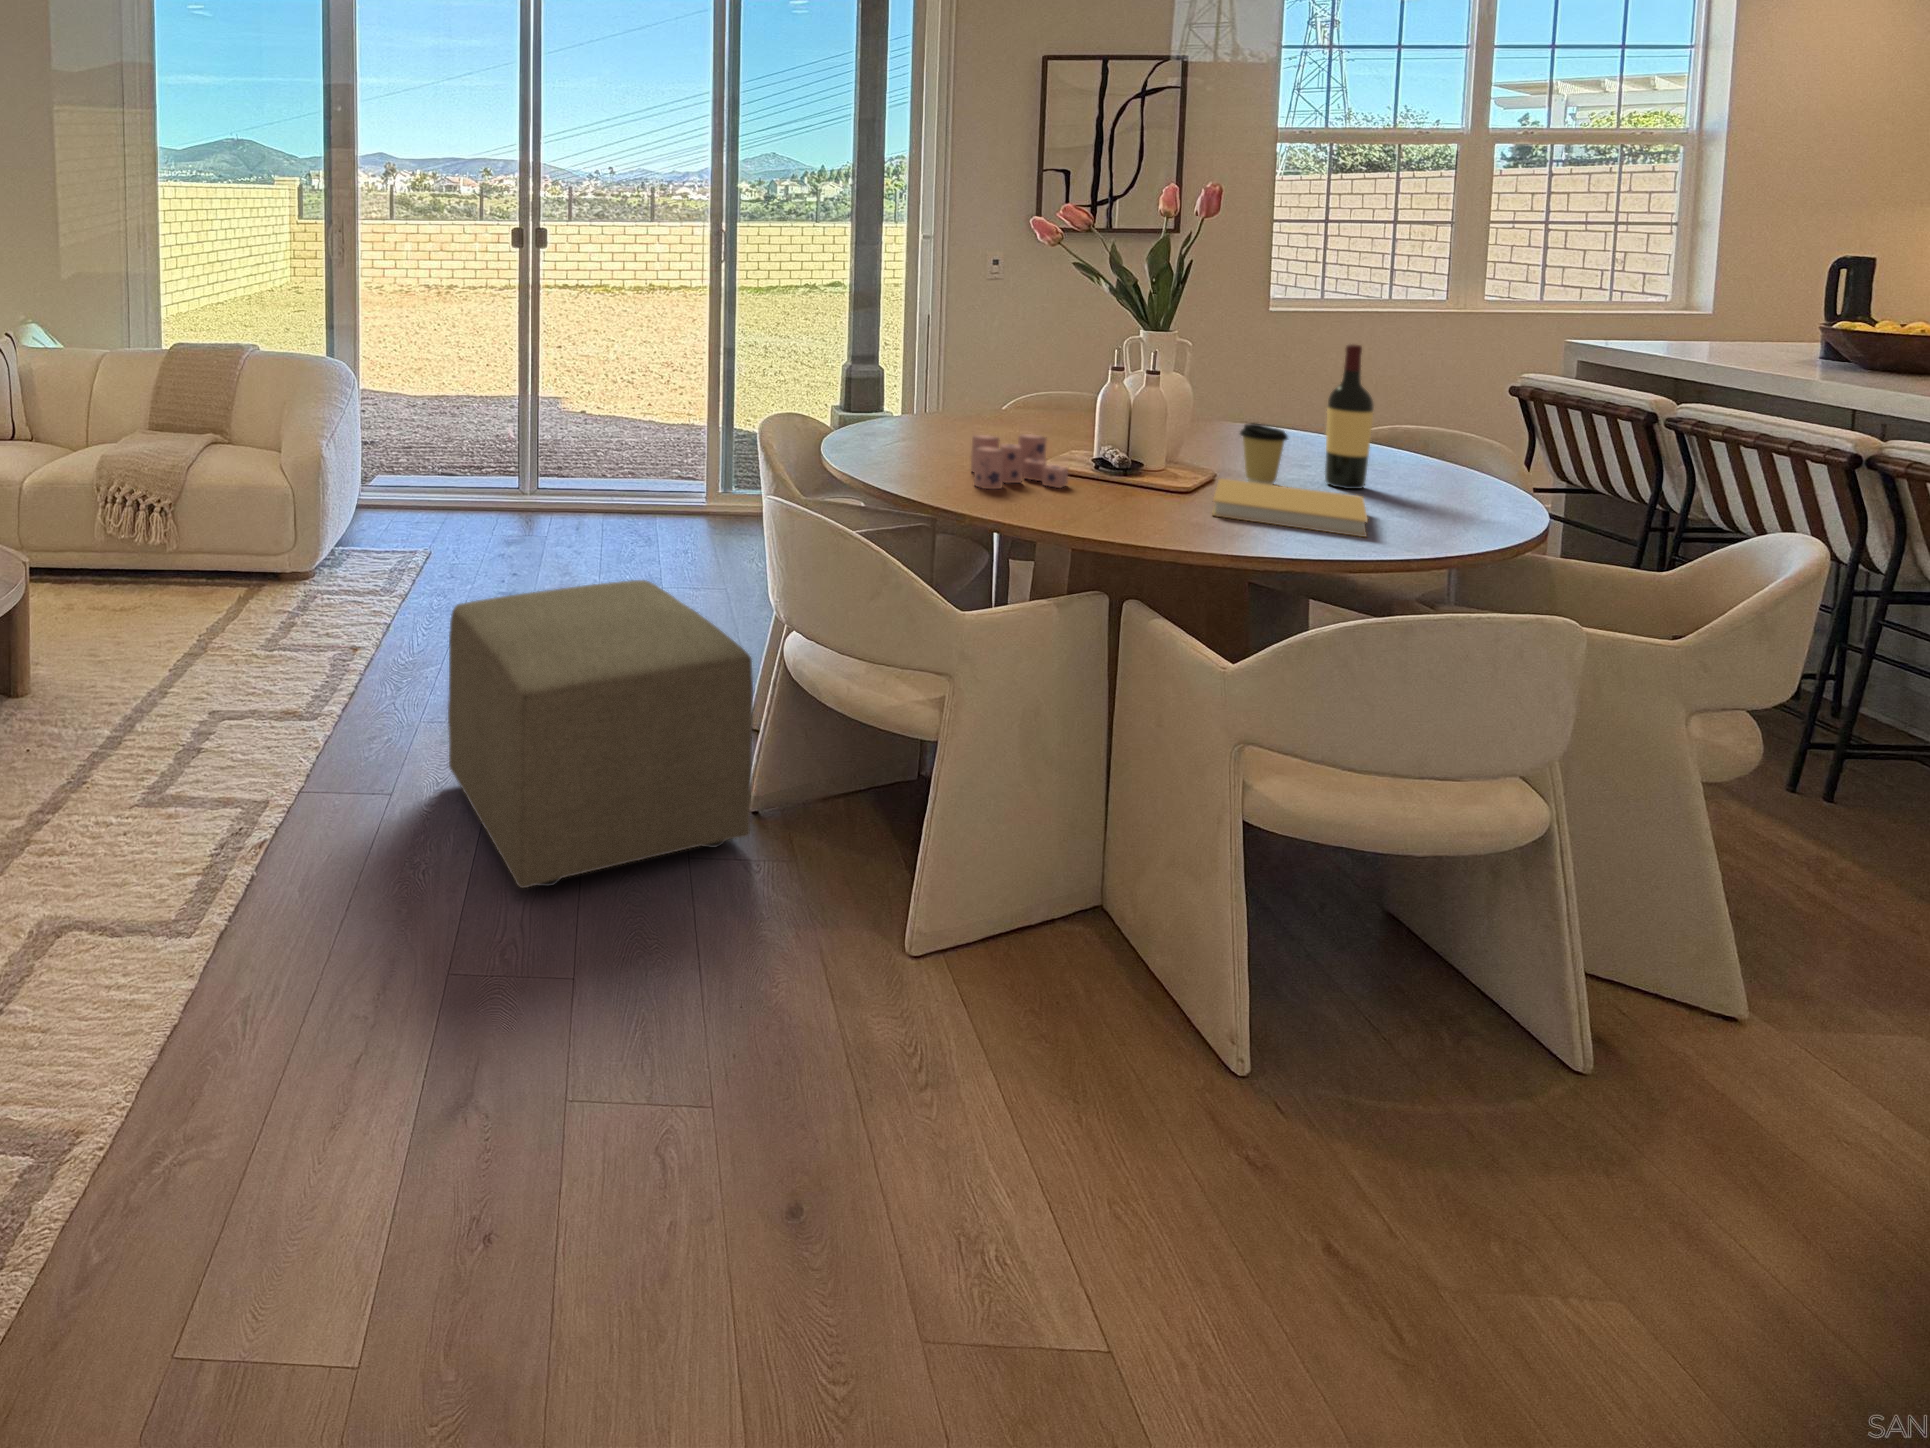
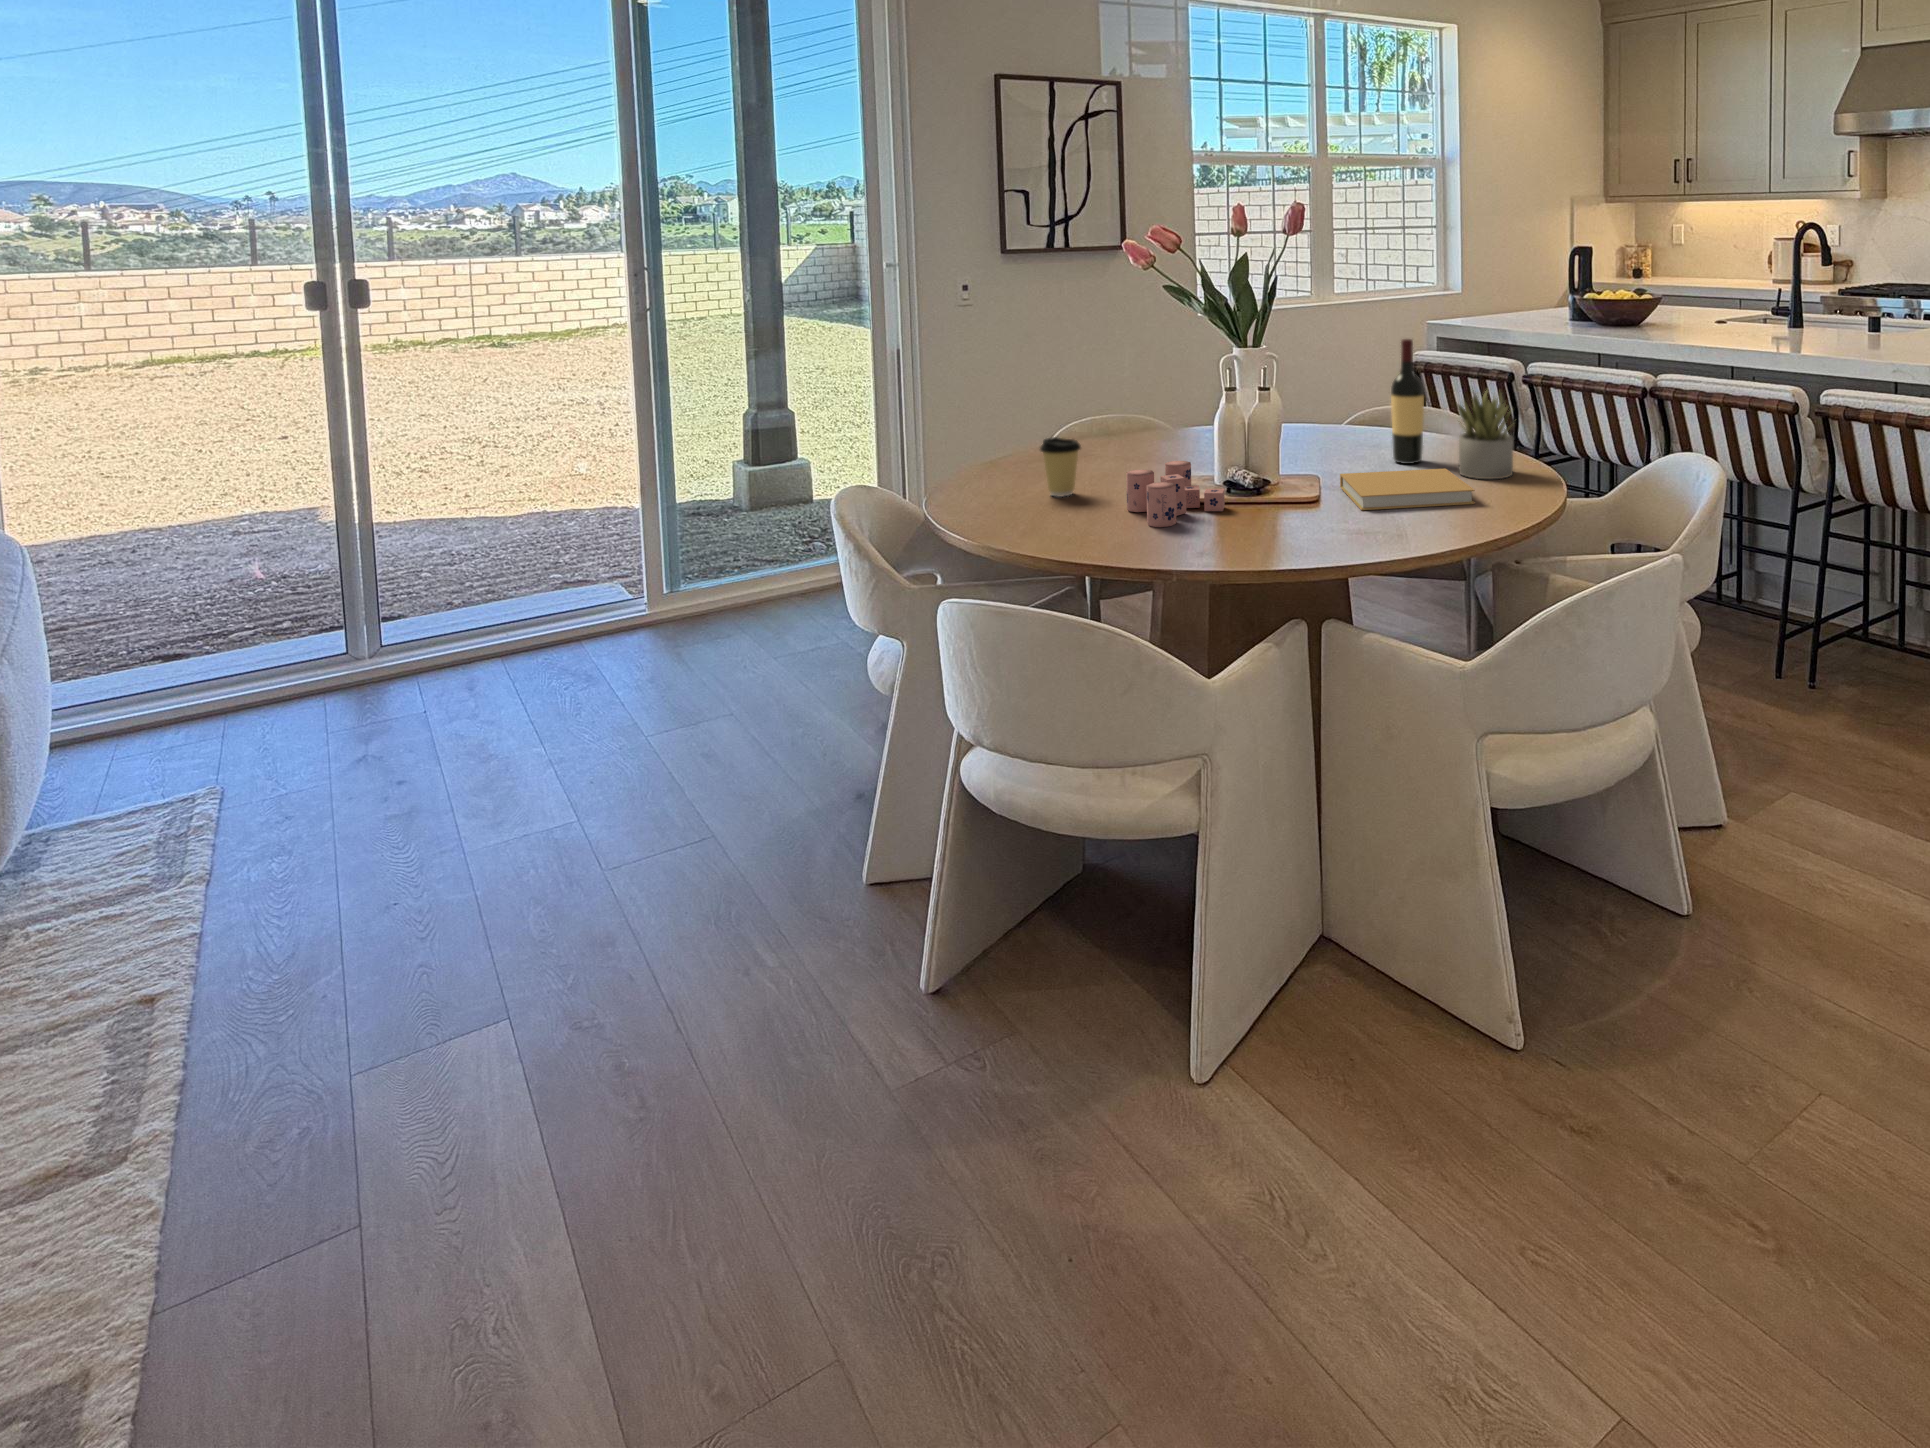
succulent plant: none [1394,409,1484,523] -> present [1457,389,1514,479]
coffee cup: present [1240,424,1288,485] -> present [1040,437,1081,496]
ottoman: present [448,580,753,888] -> none [456,736,960,1243]

